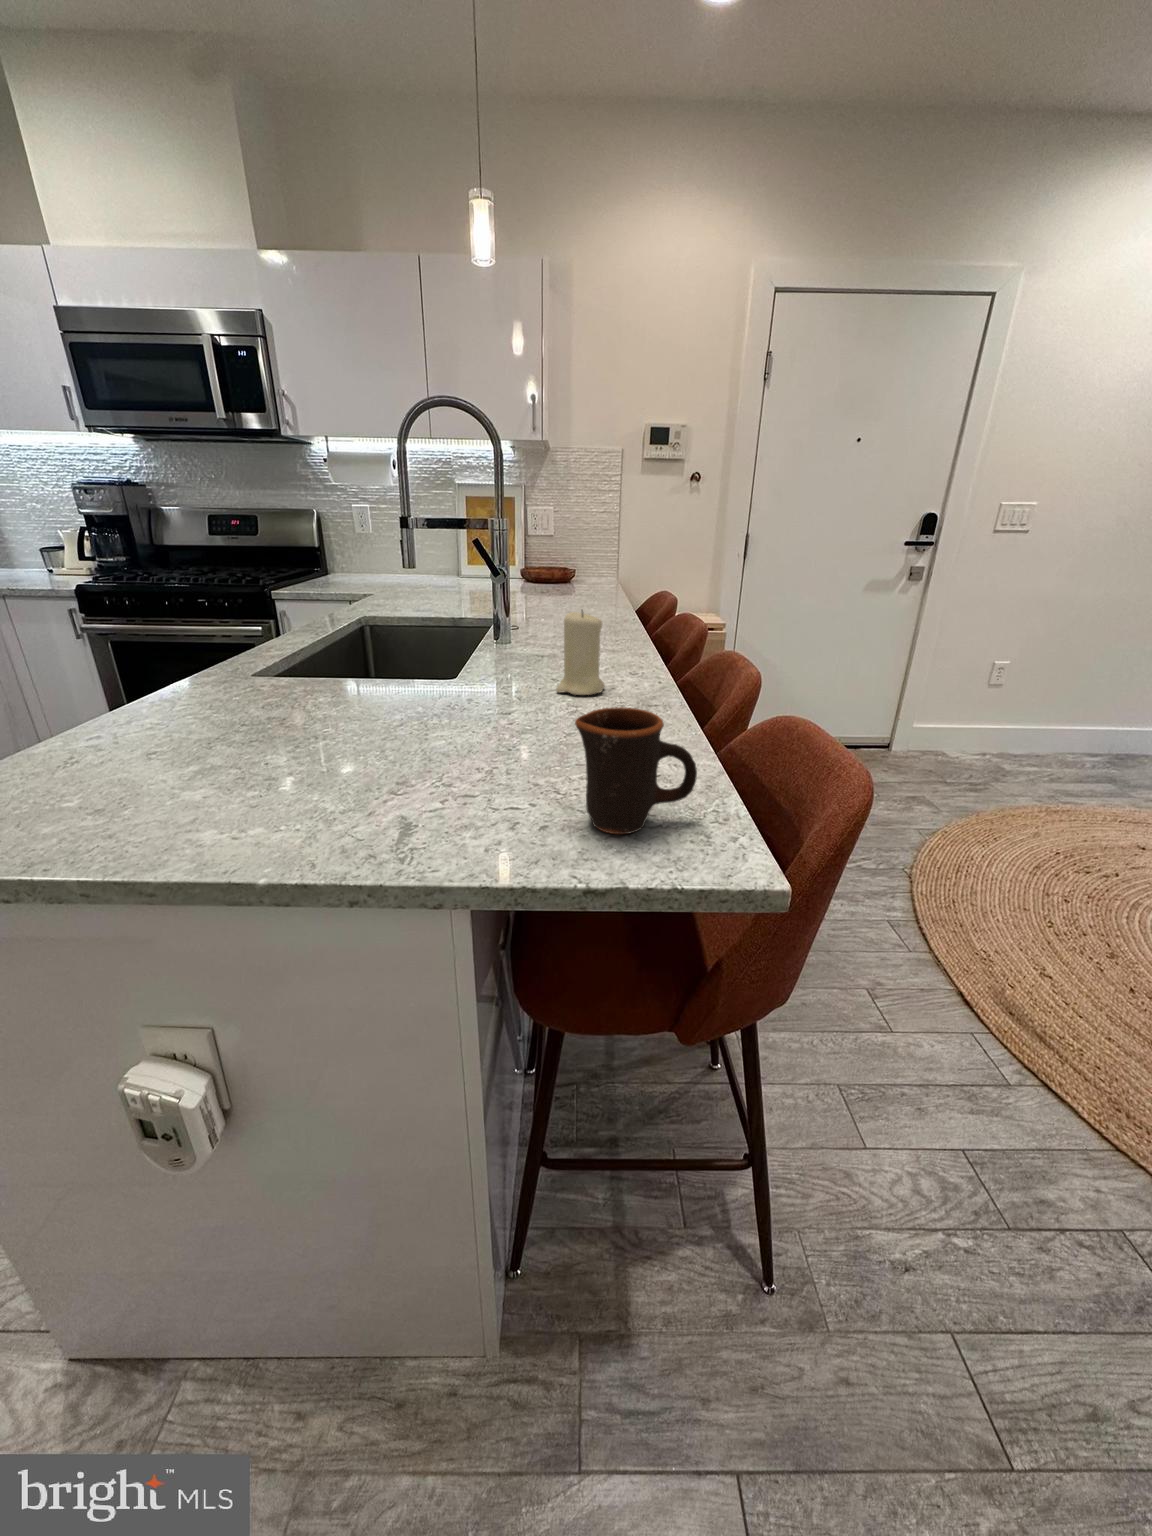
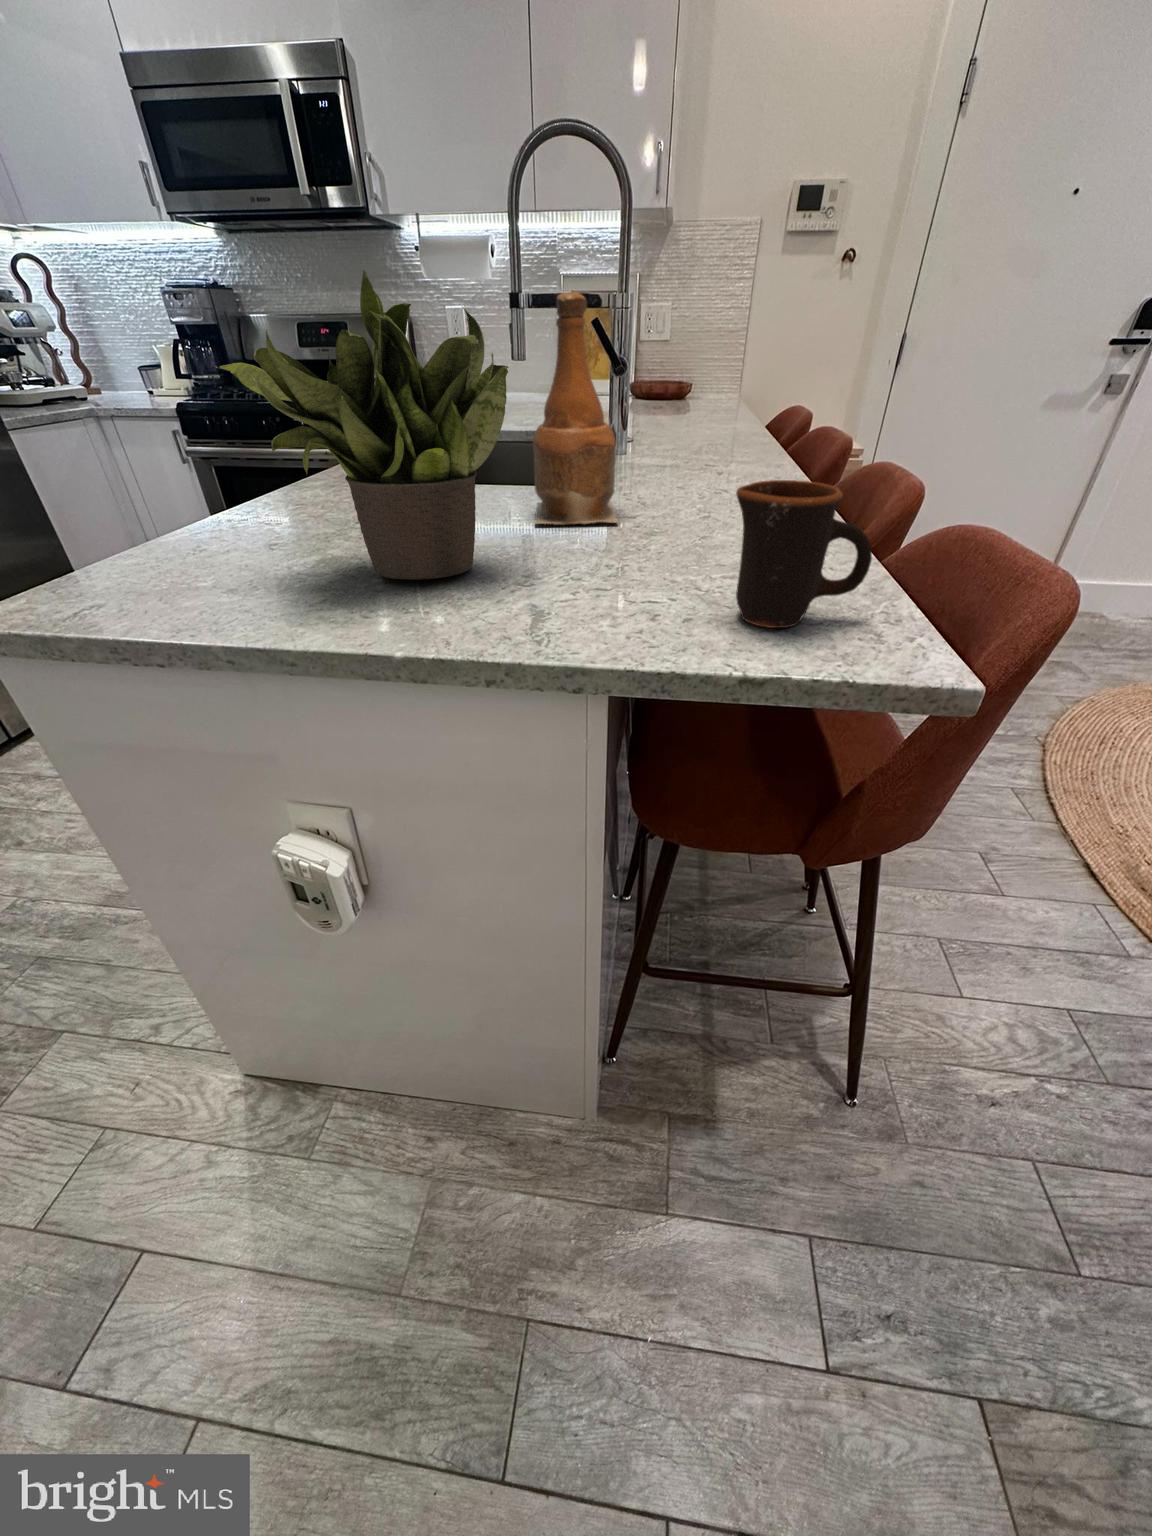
bottle: none [412,535,493,723] -> present [533,292,618,524]
potted plant: none [93,536,378,793] -> present [215,267,508,580]
candle: present [556,610,605,695] -> none [685,395,745,502]

